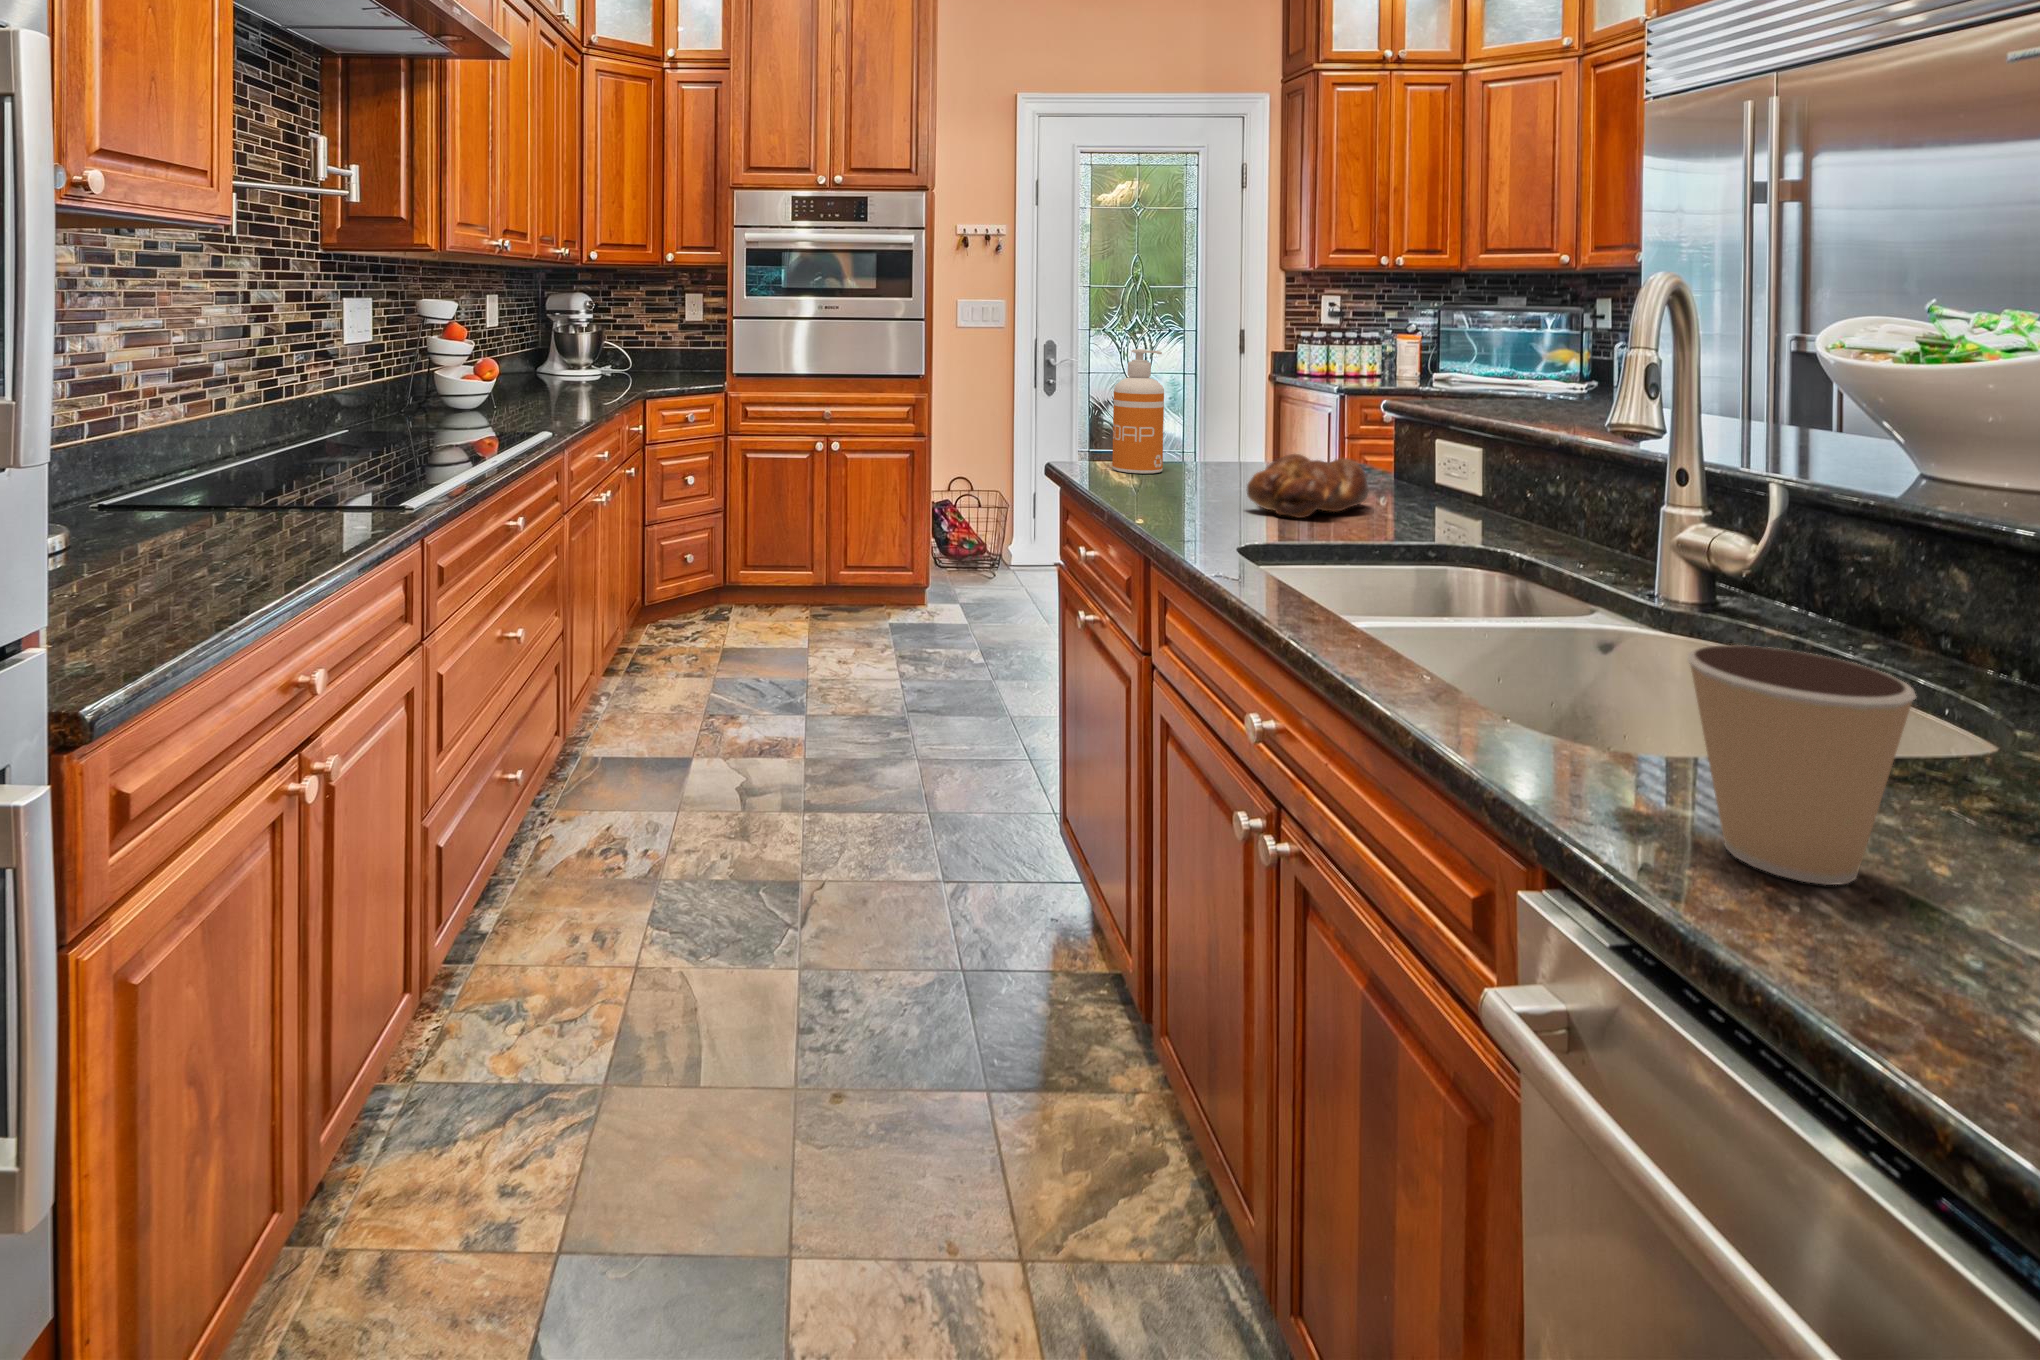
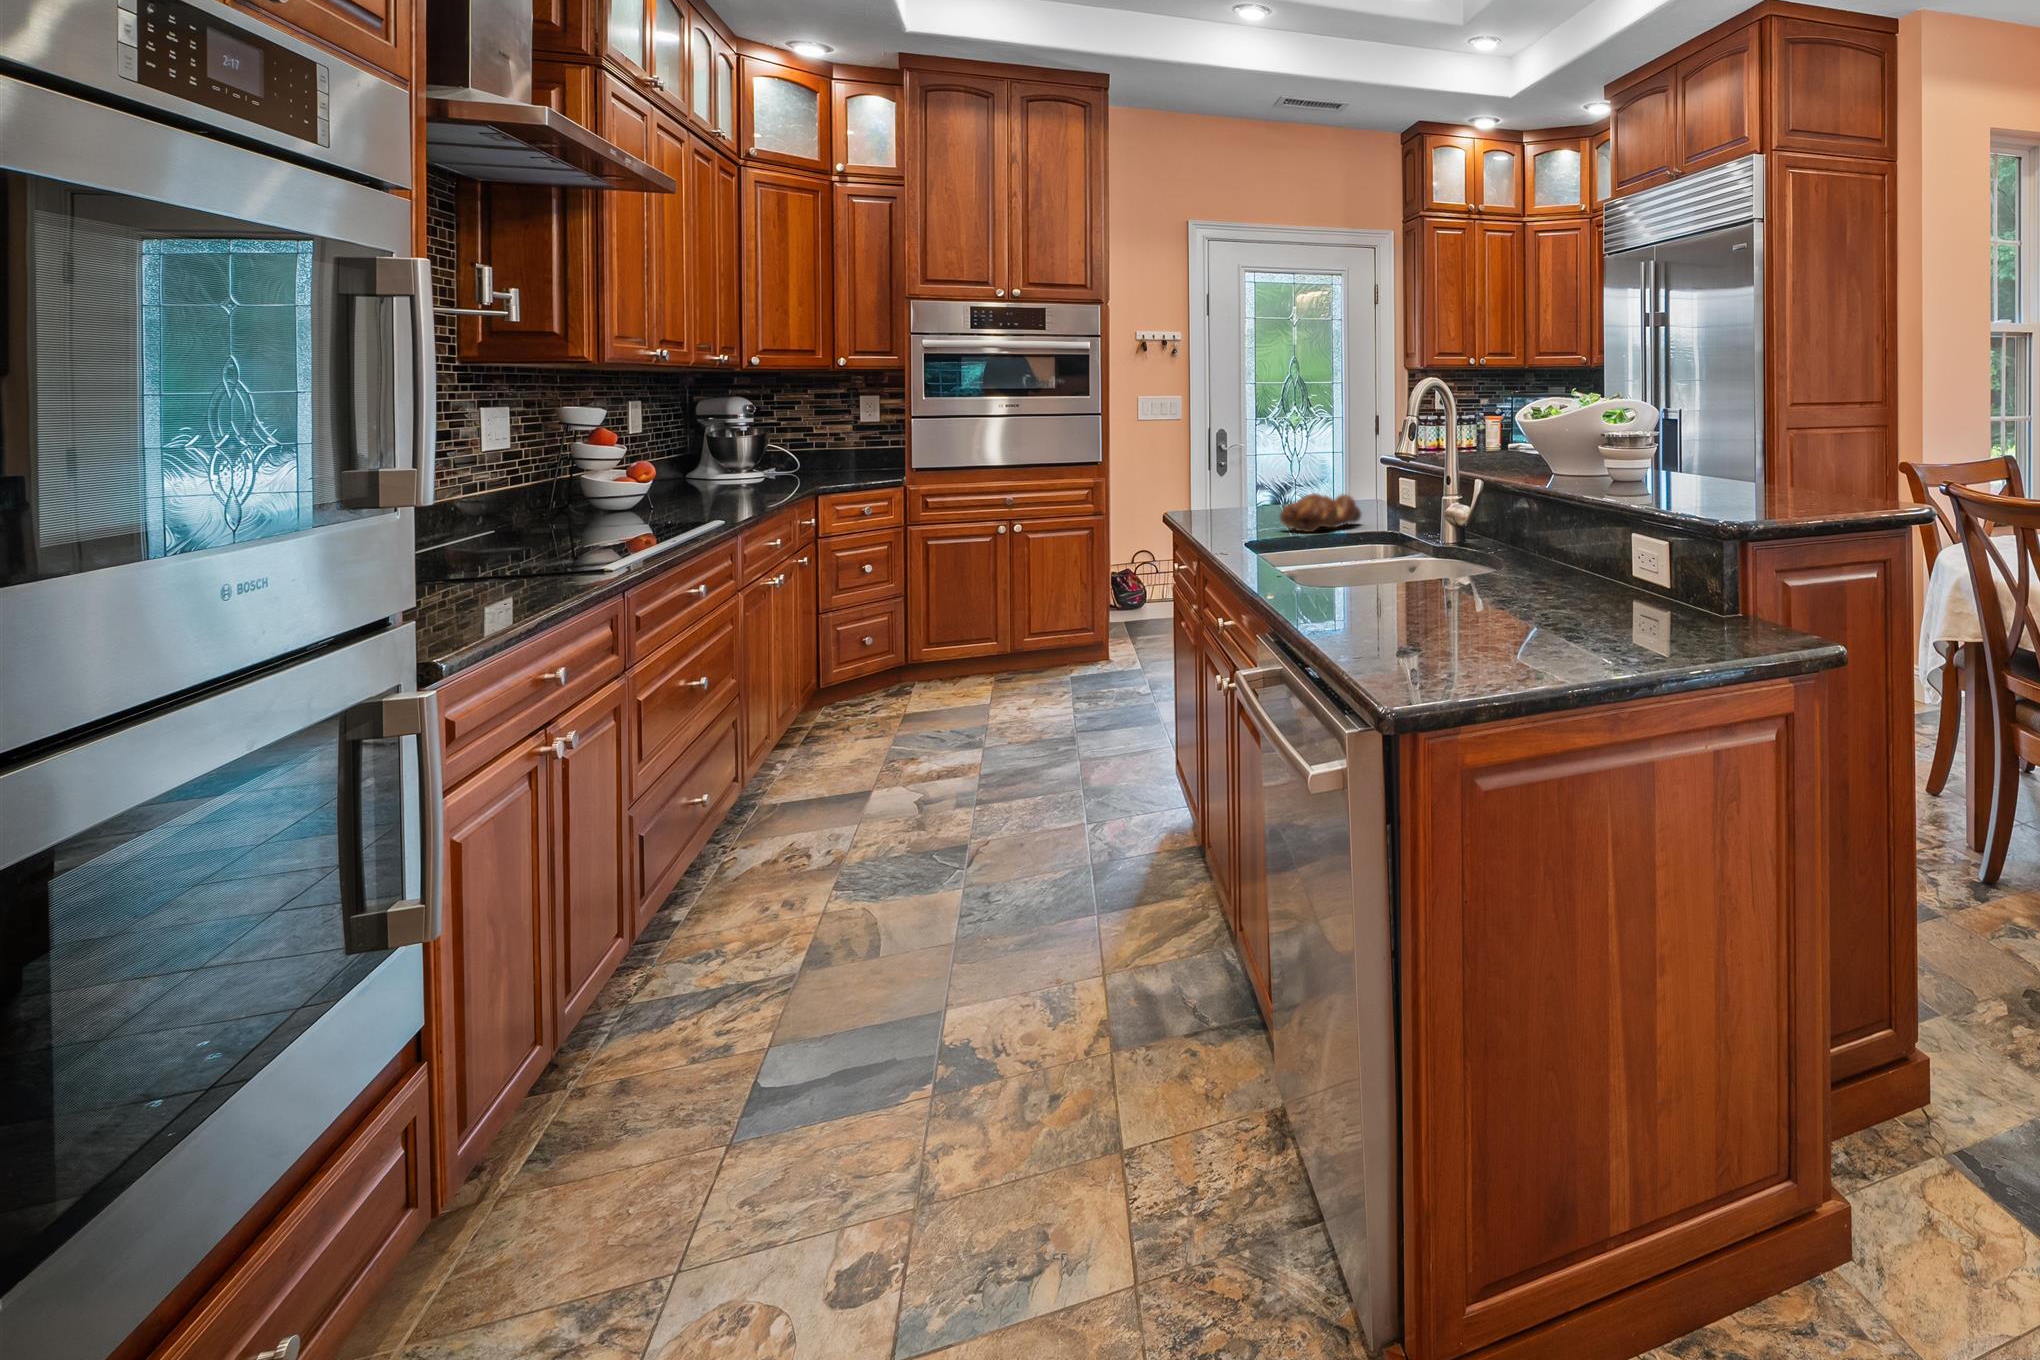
soap dispenser: present [1112,349,1164,474] -> none [1210,430,1247,517]
coffee cup: present [1687,645,1916,885] -> none [1330,534,1400,619]

